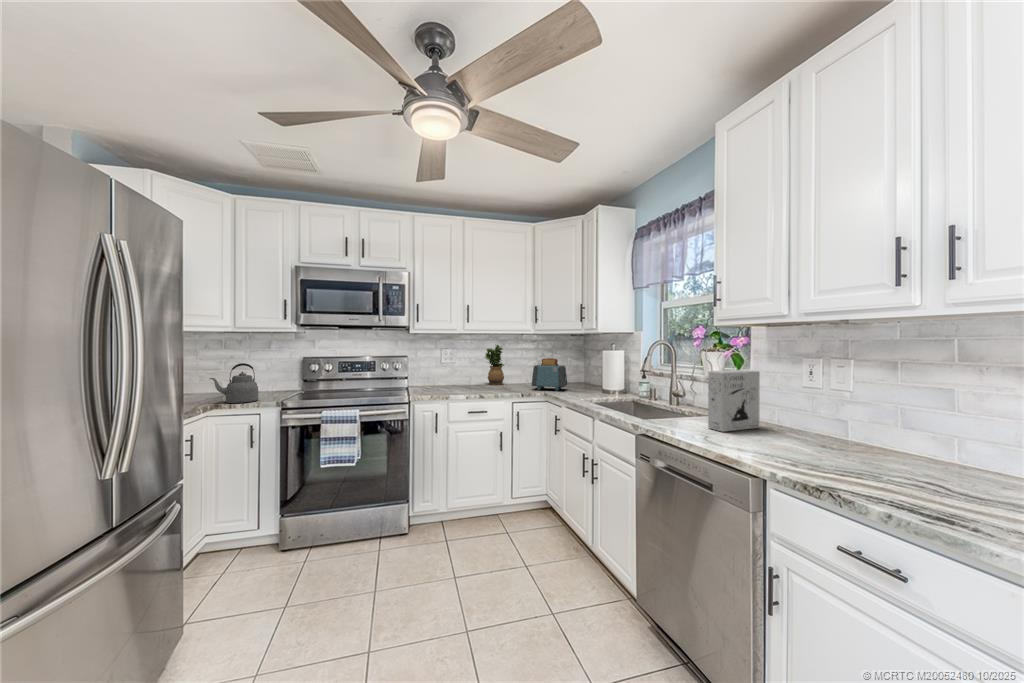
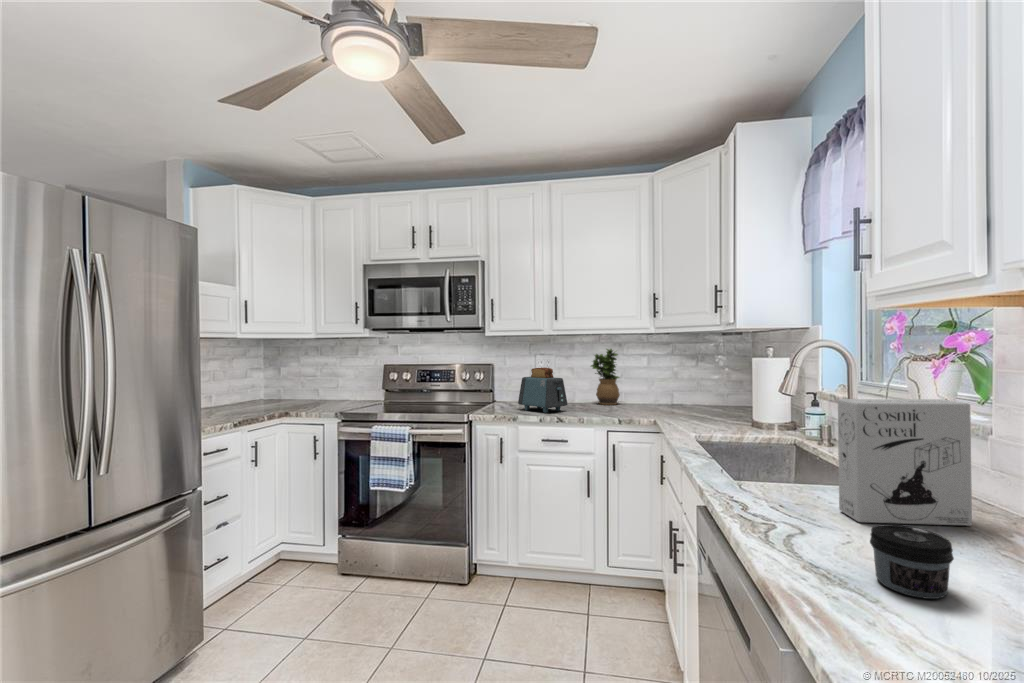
toaster: present [532,358,567,391] -> present [518,368,567,413]
kettle: present [210,363,258,403] -> none [278,370,324,411]
jar: none [757,426,792,455] -> present [870,524,954,599]

